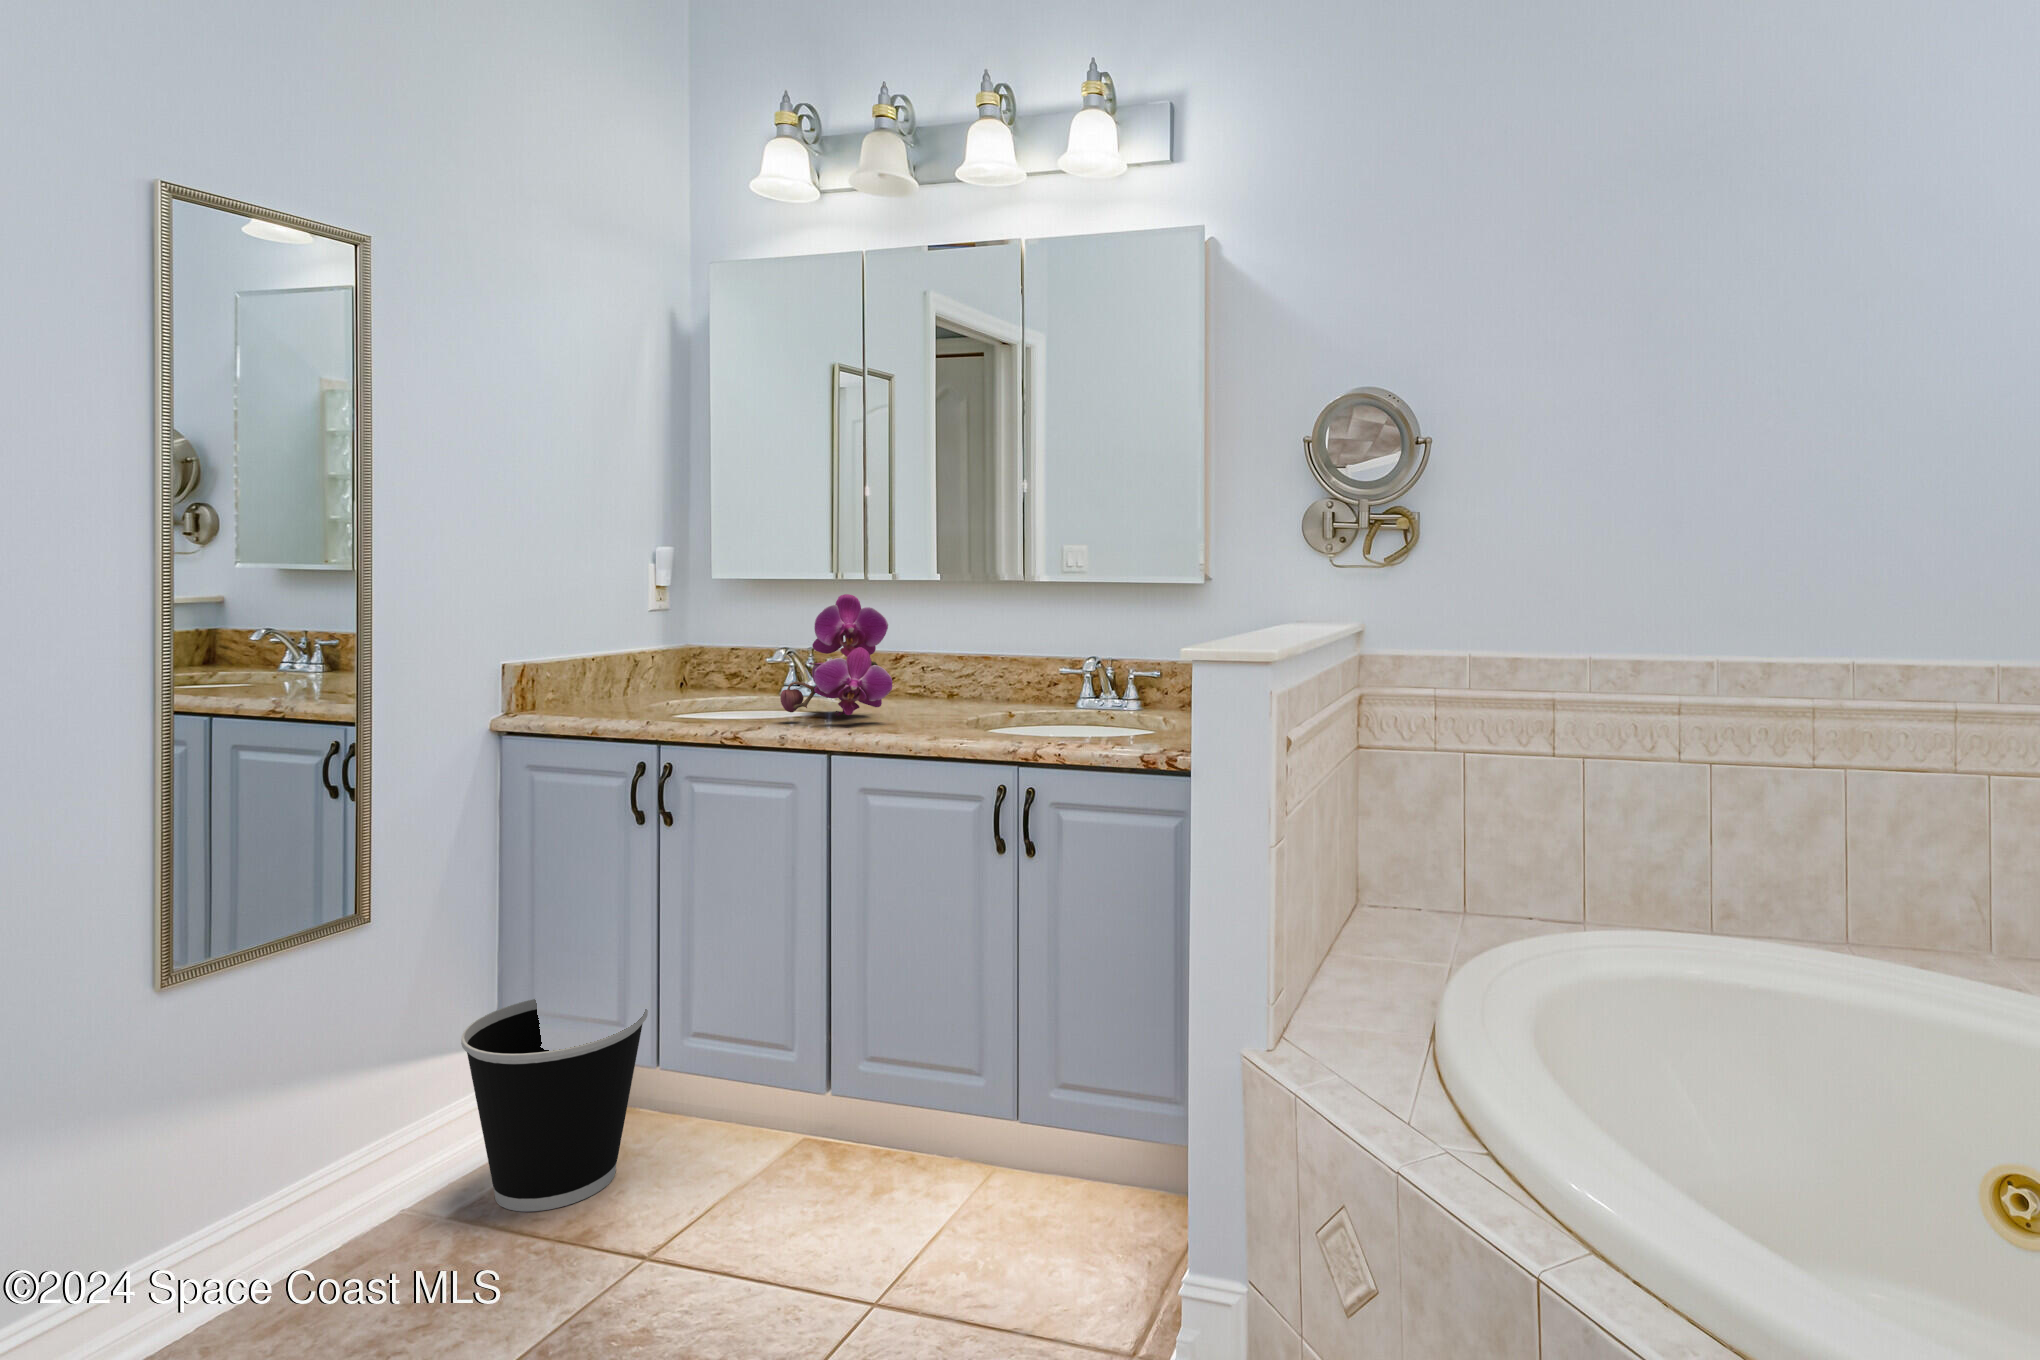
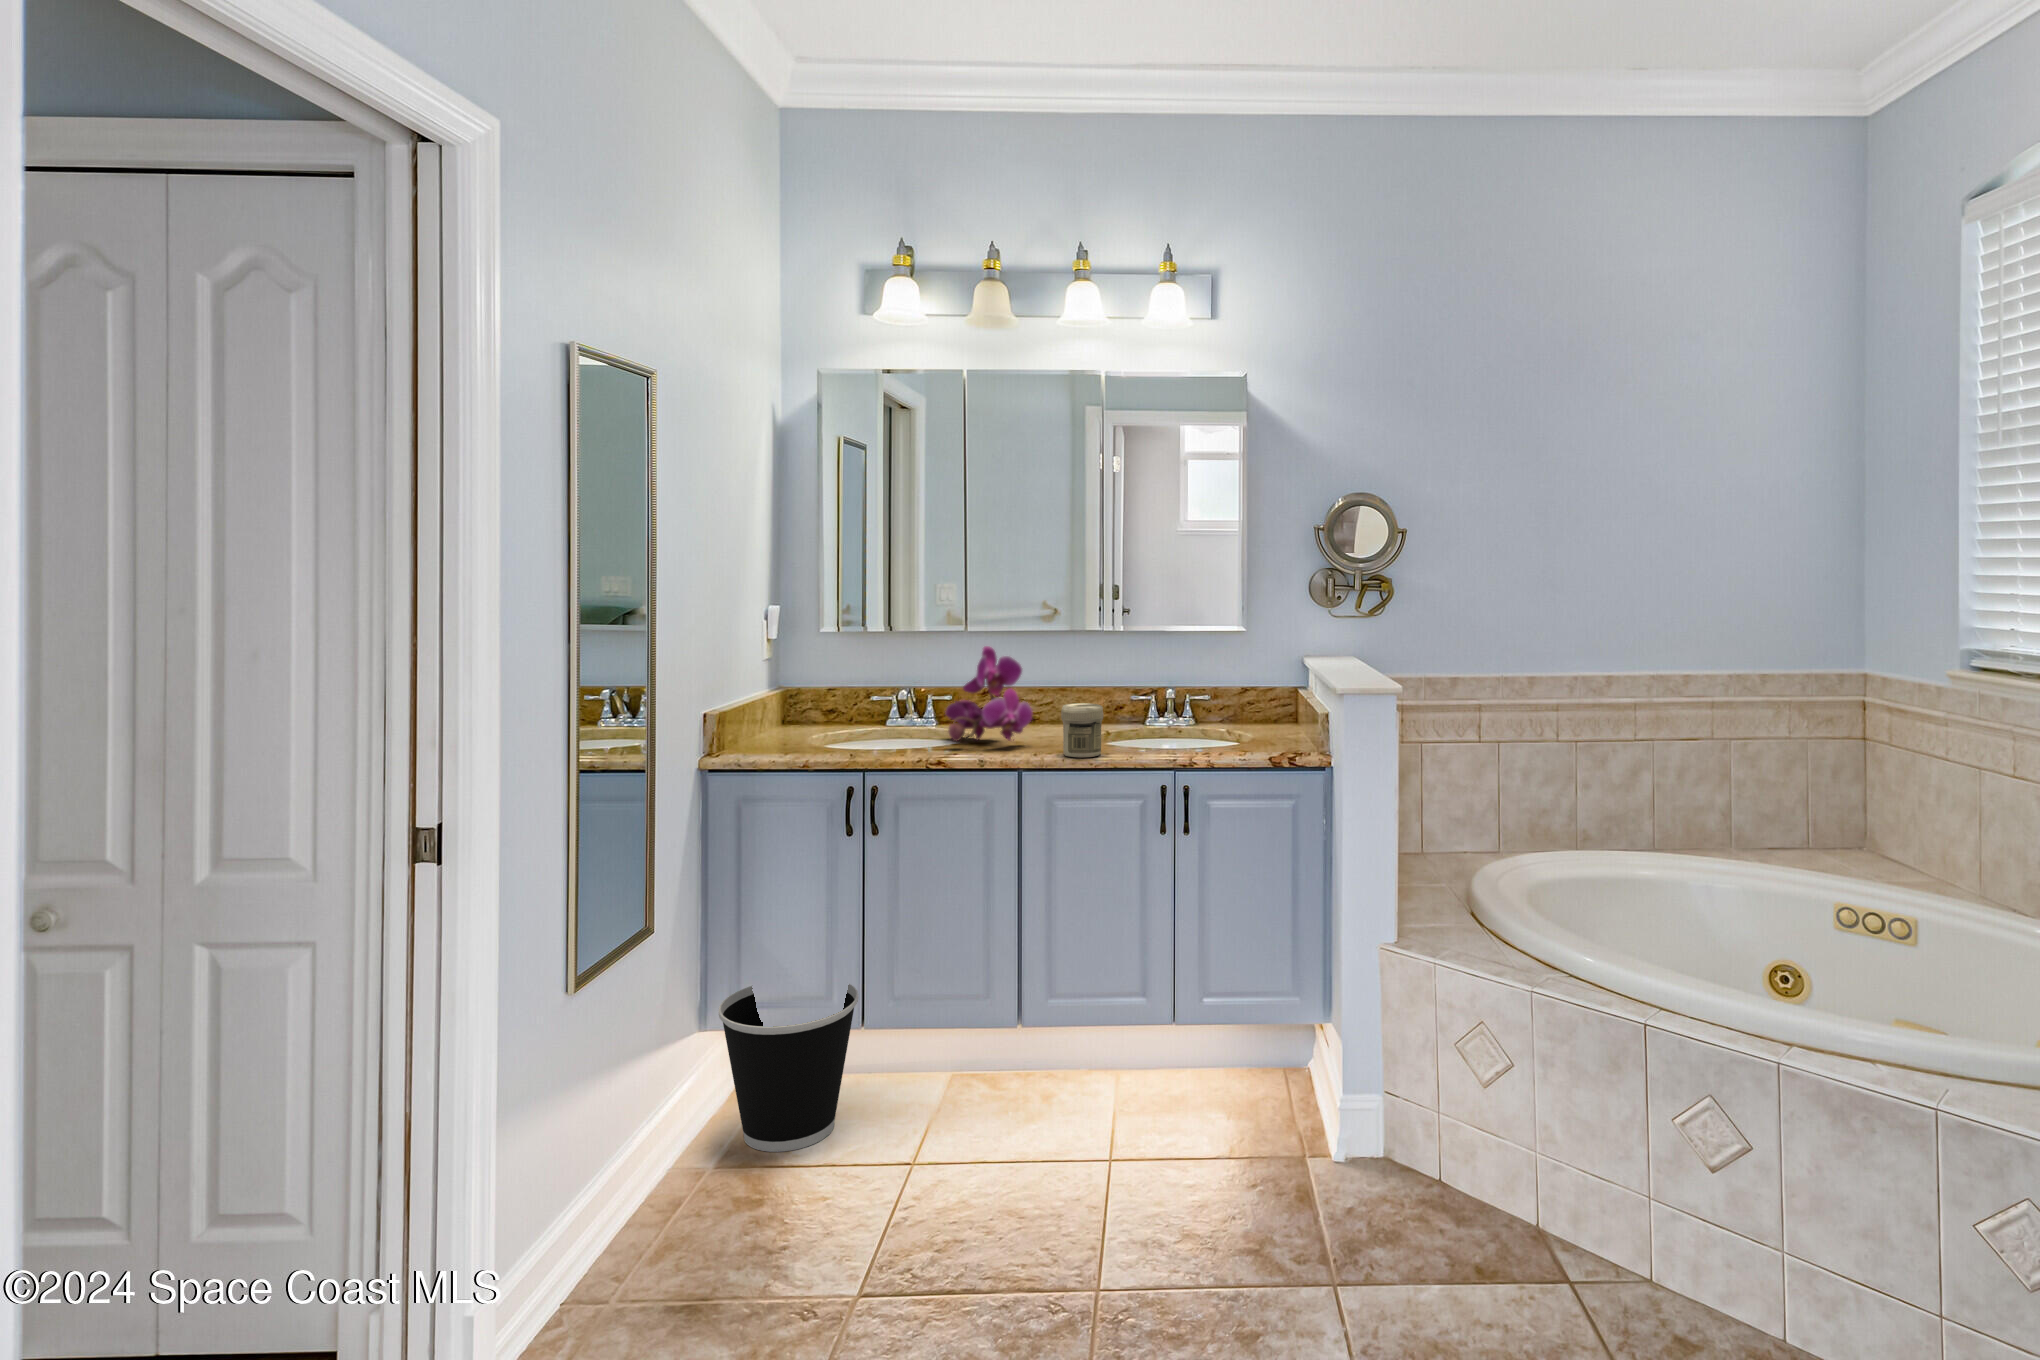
jar: none [889,668,947,739] -> present [1061,703,1103,757]

